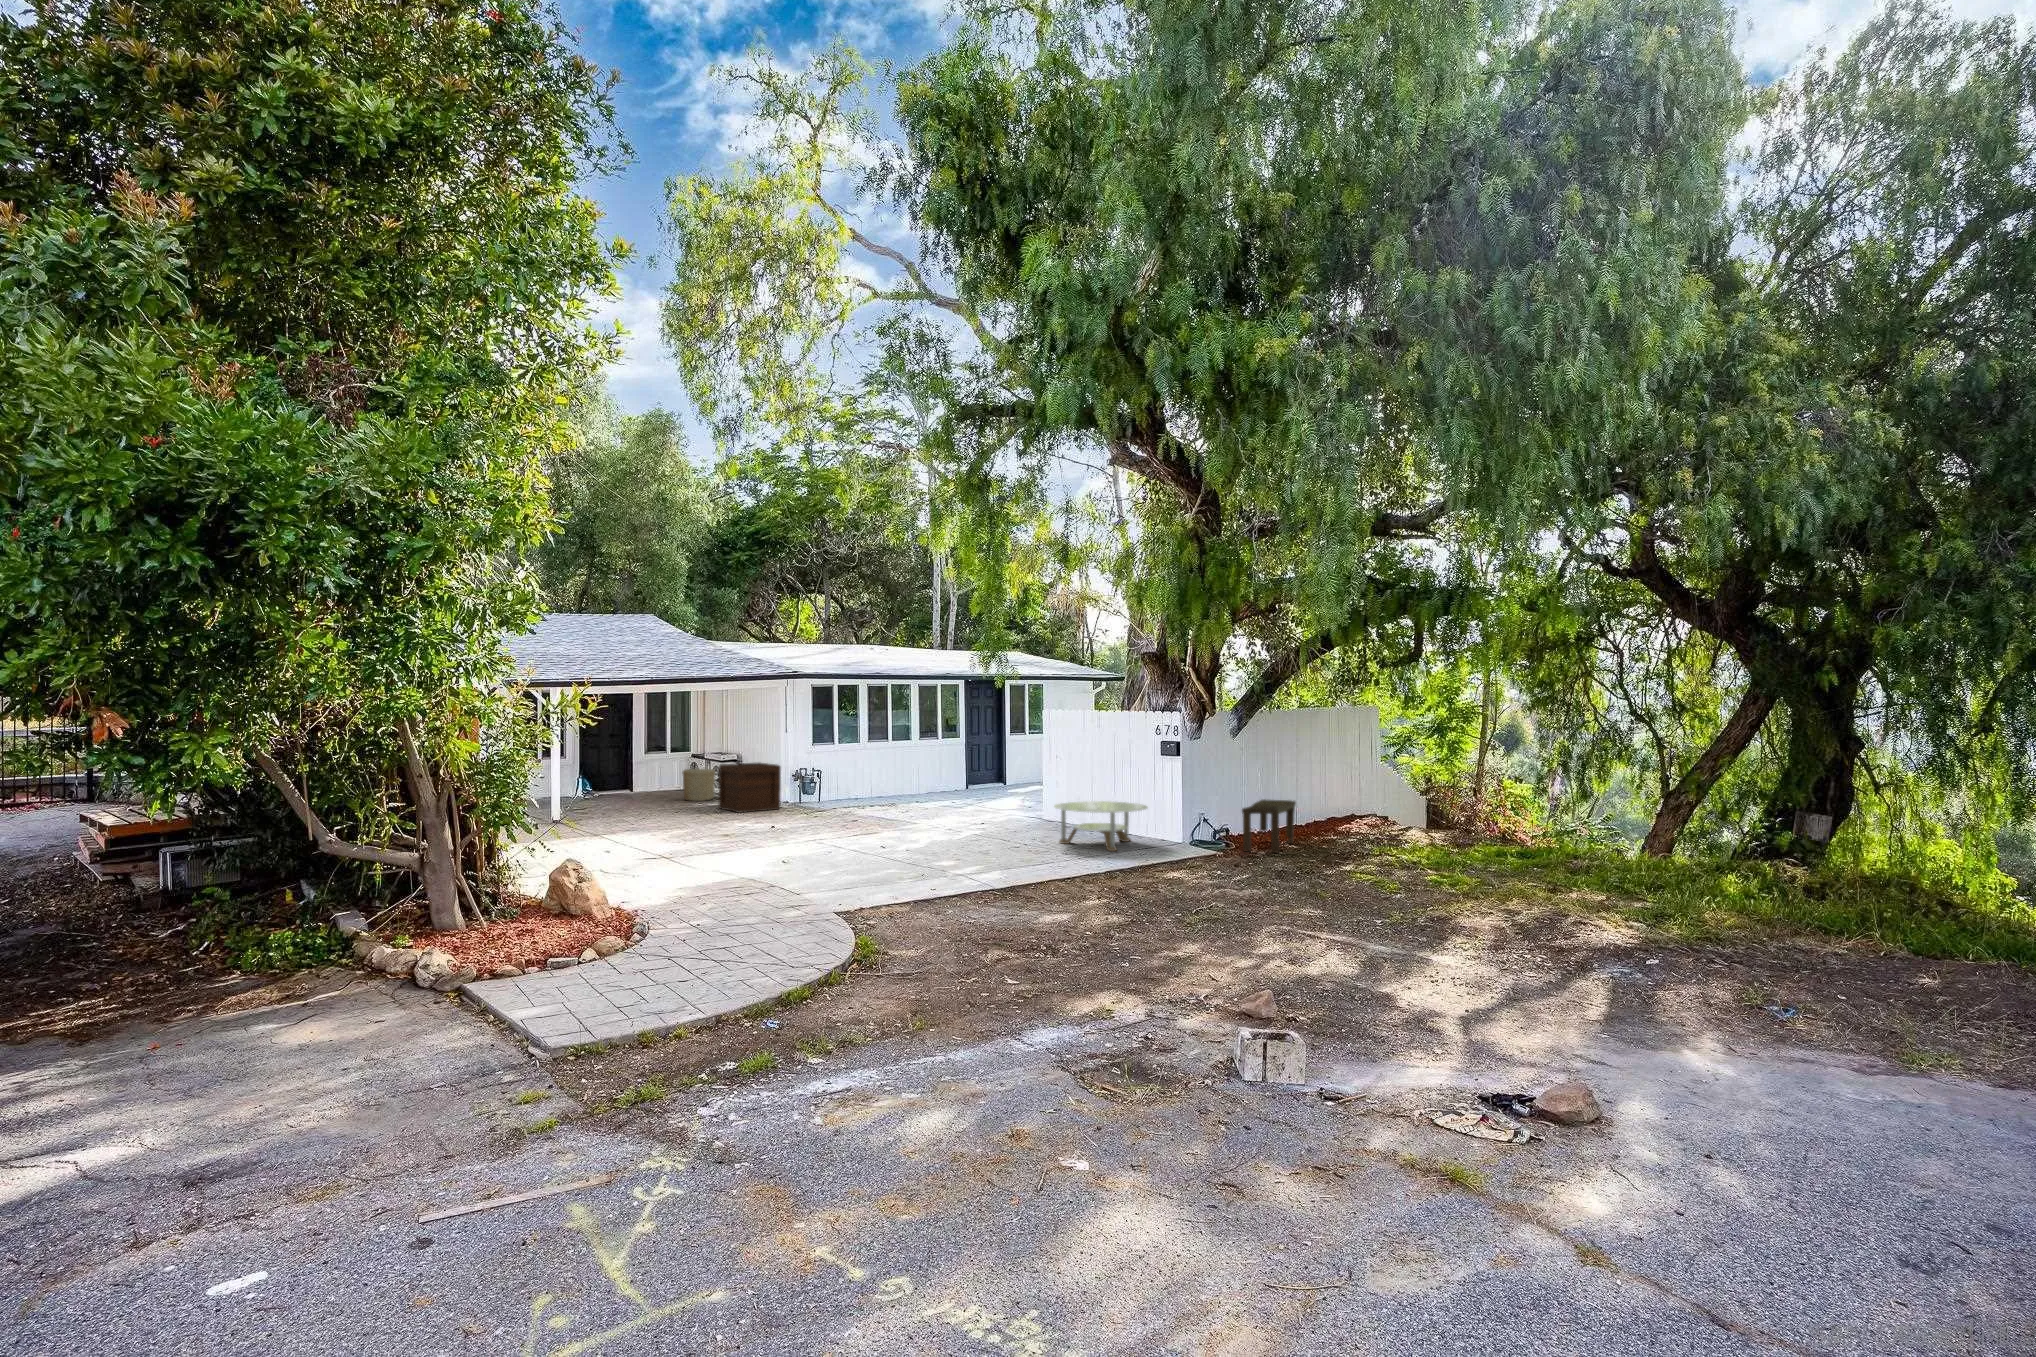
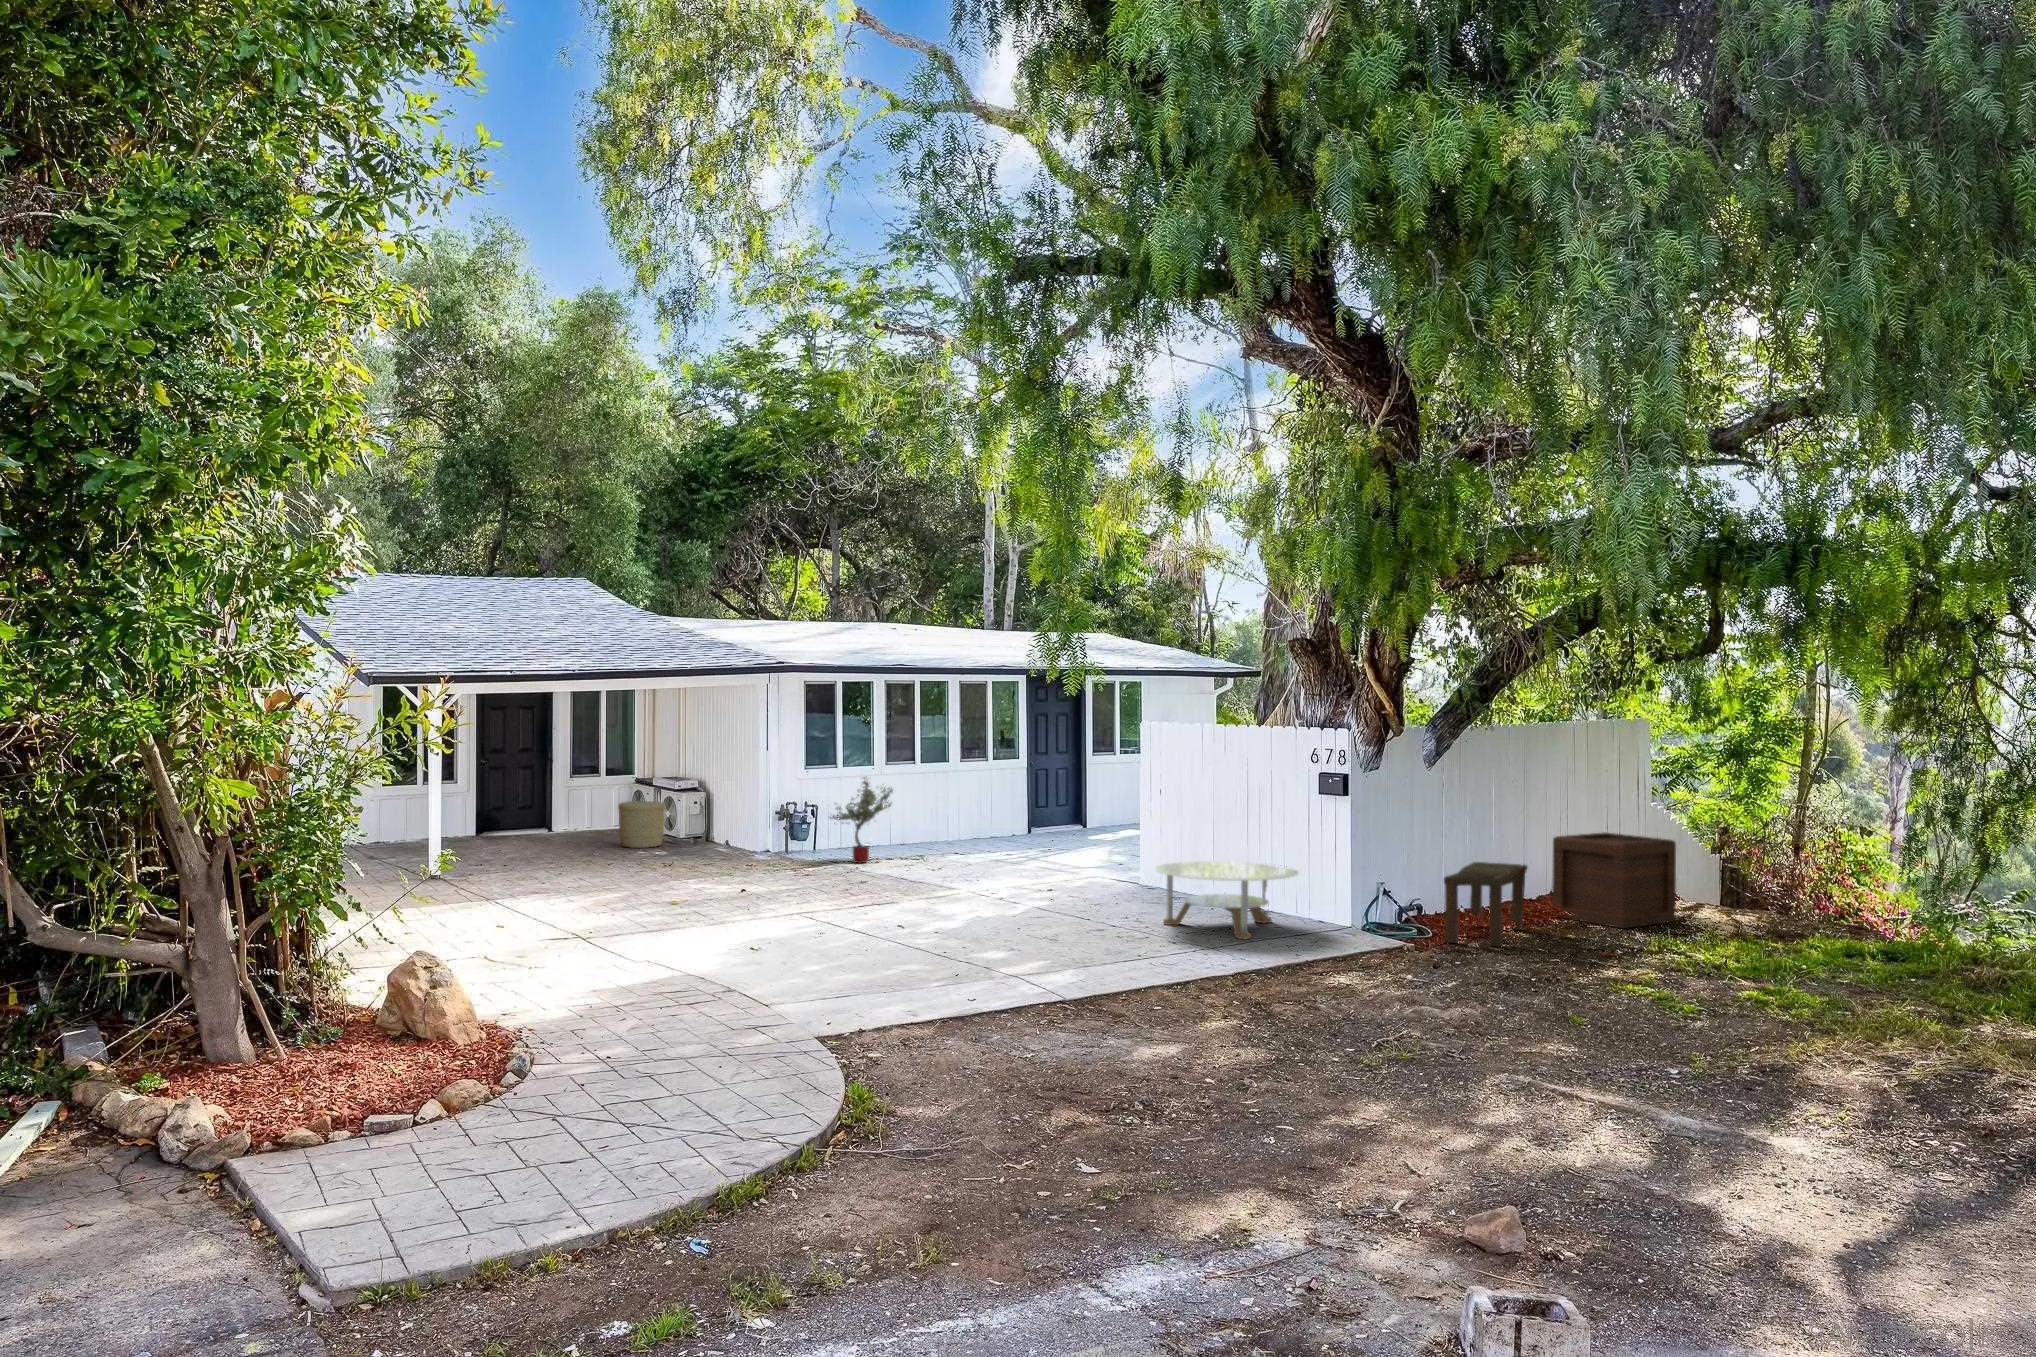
potted tree: none [831,749,875,809] -> present [832,777,893,863]
wooden crate: present [719,763,781,813] -> present [1552,833,1676,929]

